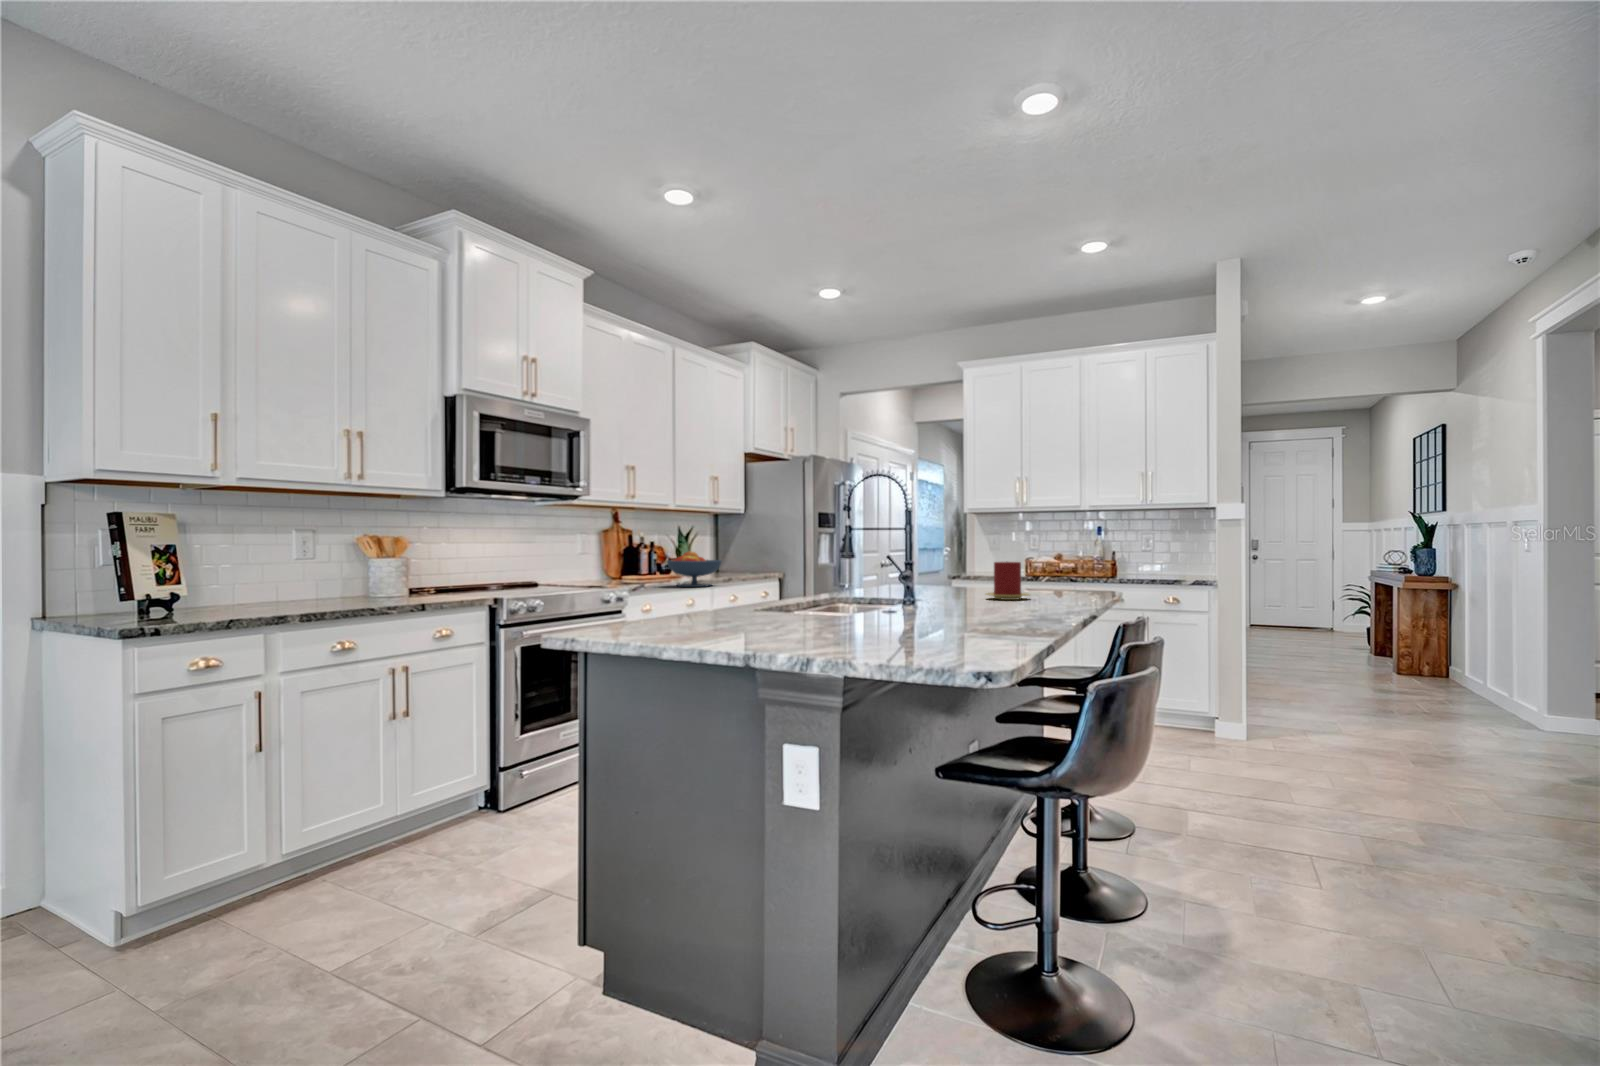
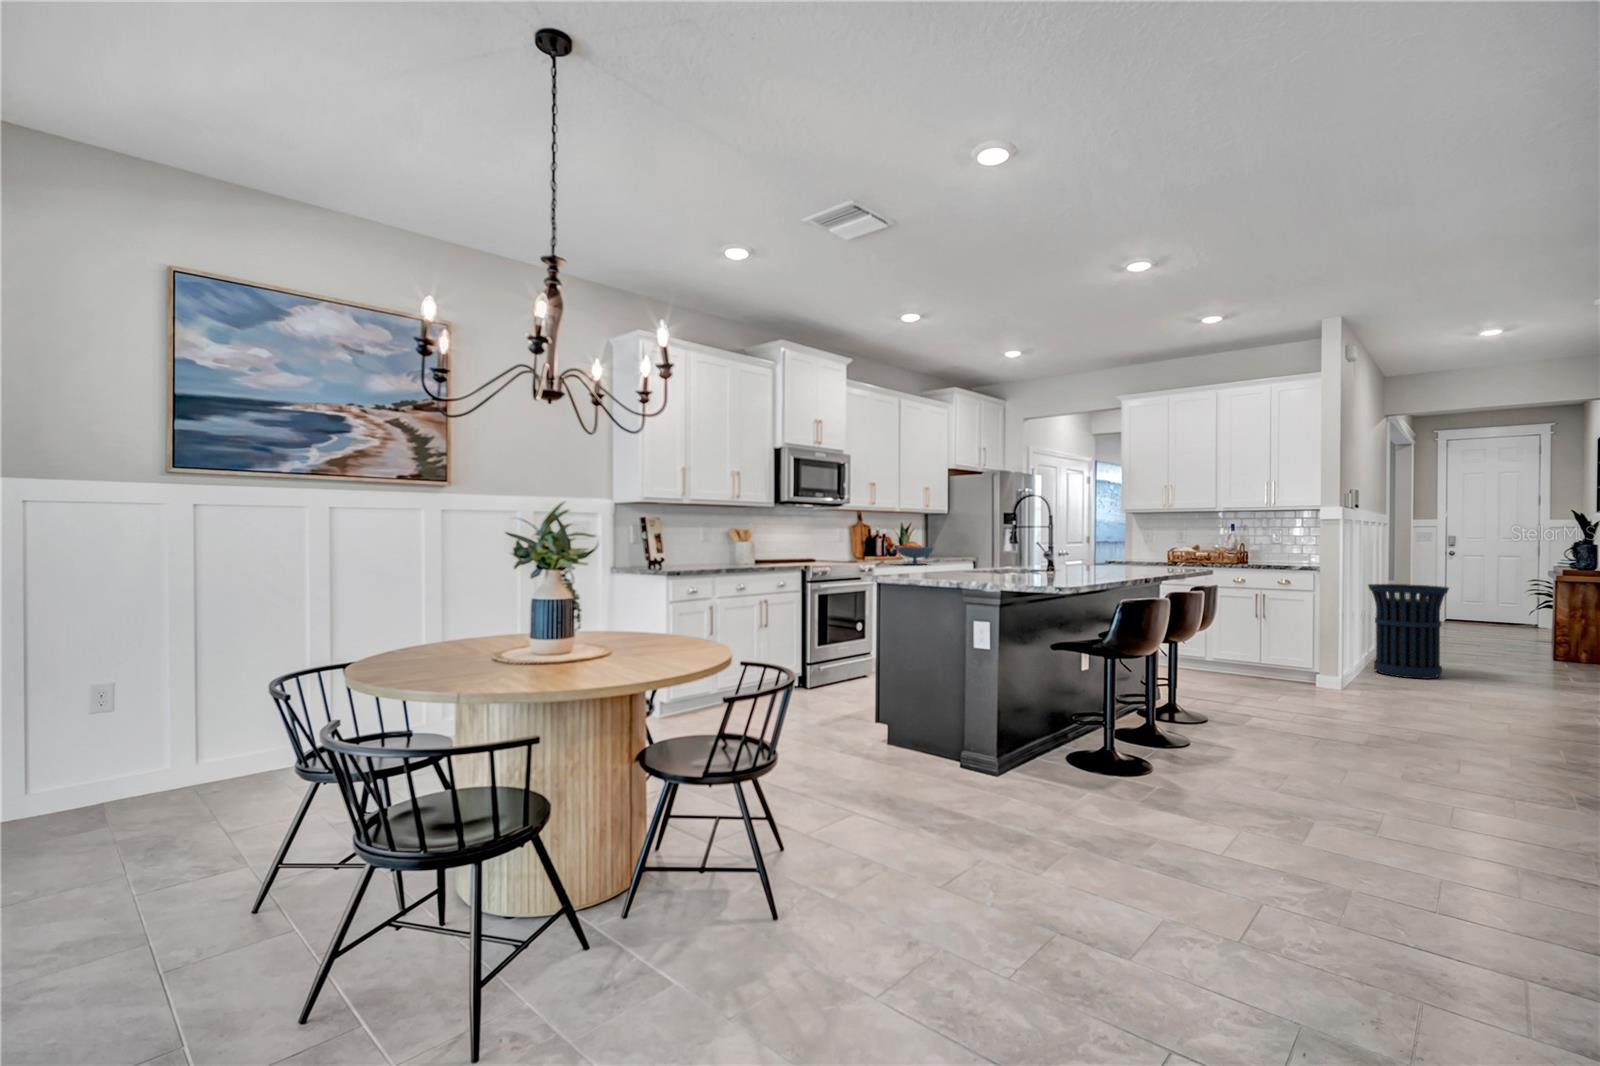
candle: present [986,562,1029,600] -> none [1108,549,1138,573]
trash can: none [1248,597,1342,714] -> present [1368,584,1449,679]

